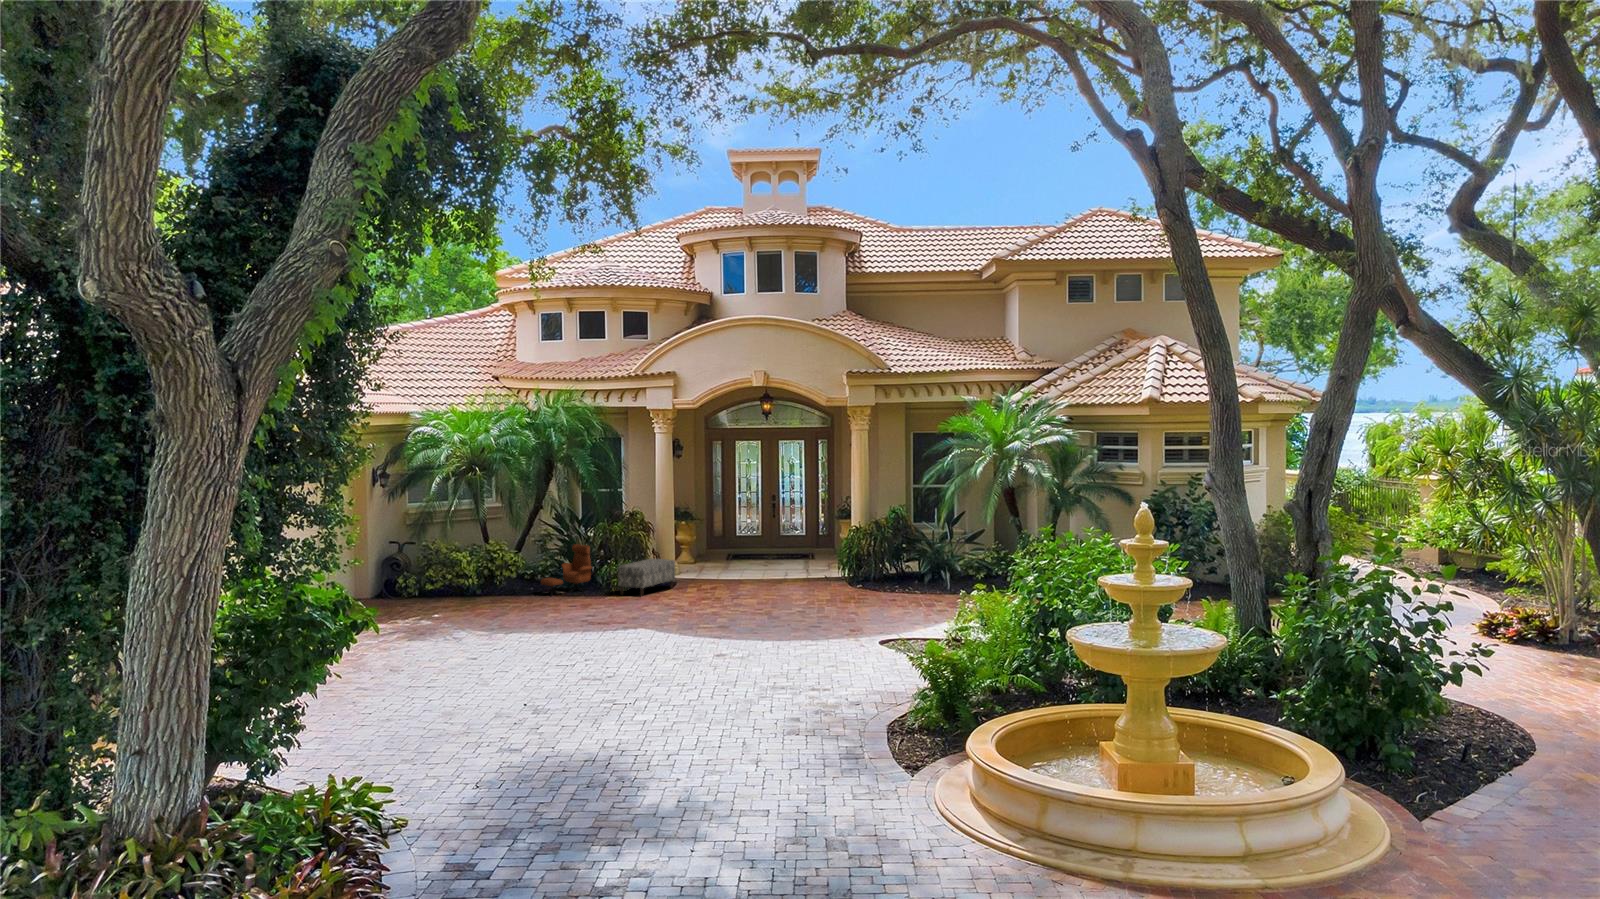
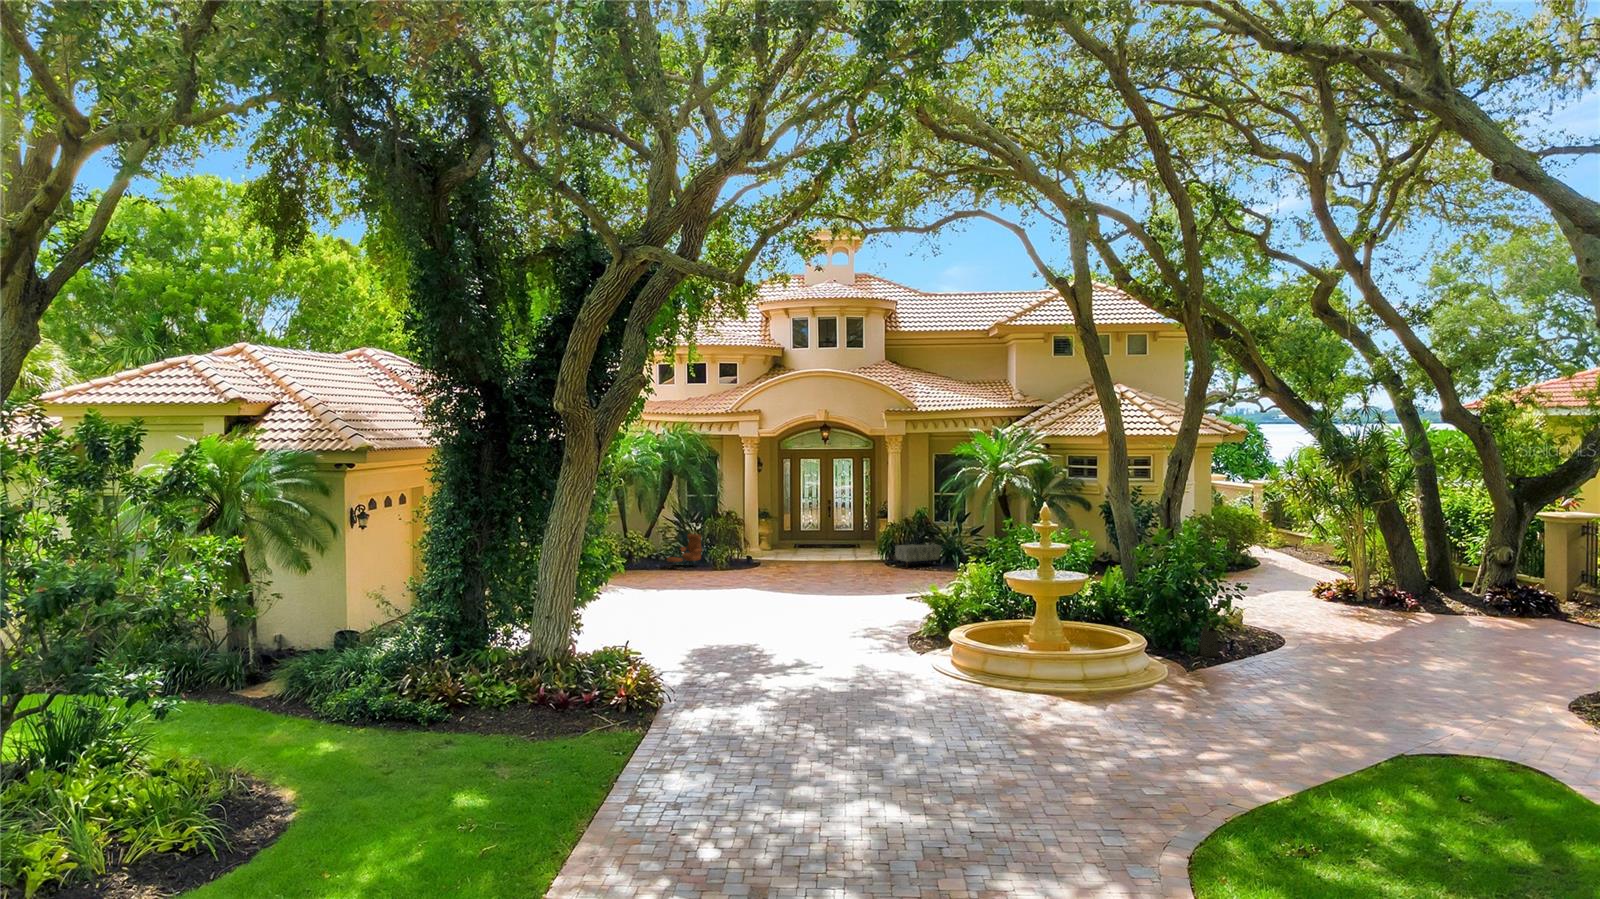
bench: present [618,558,675,597] -> present [895,545,941,567]
watering can: none [1399,722,1493,796] -> present [1198,620,1219,657]

